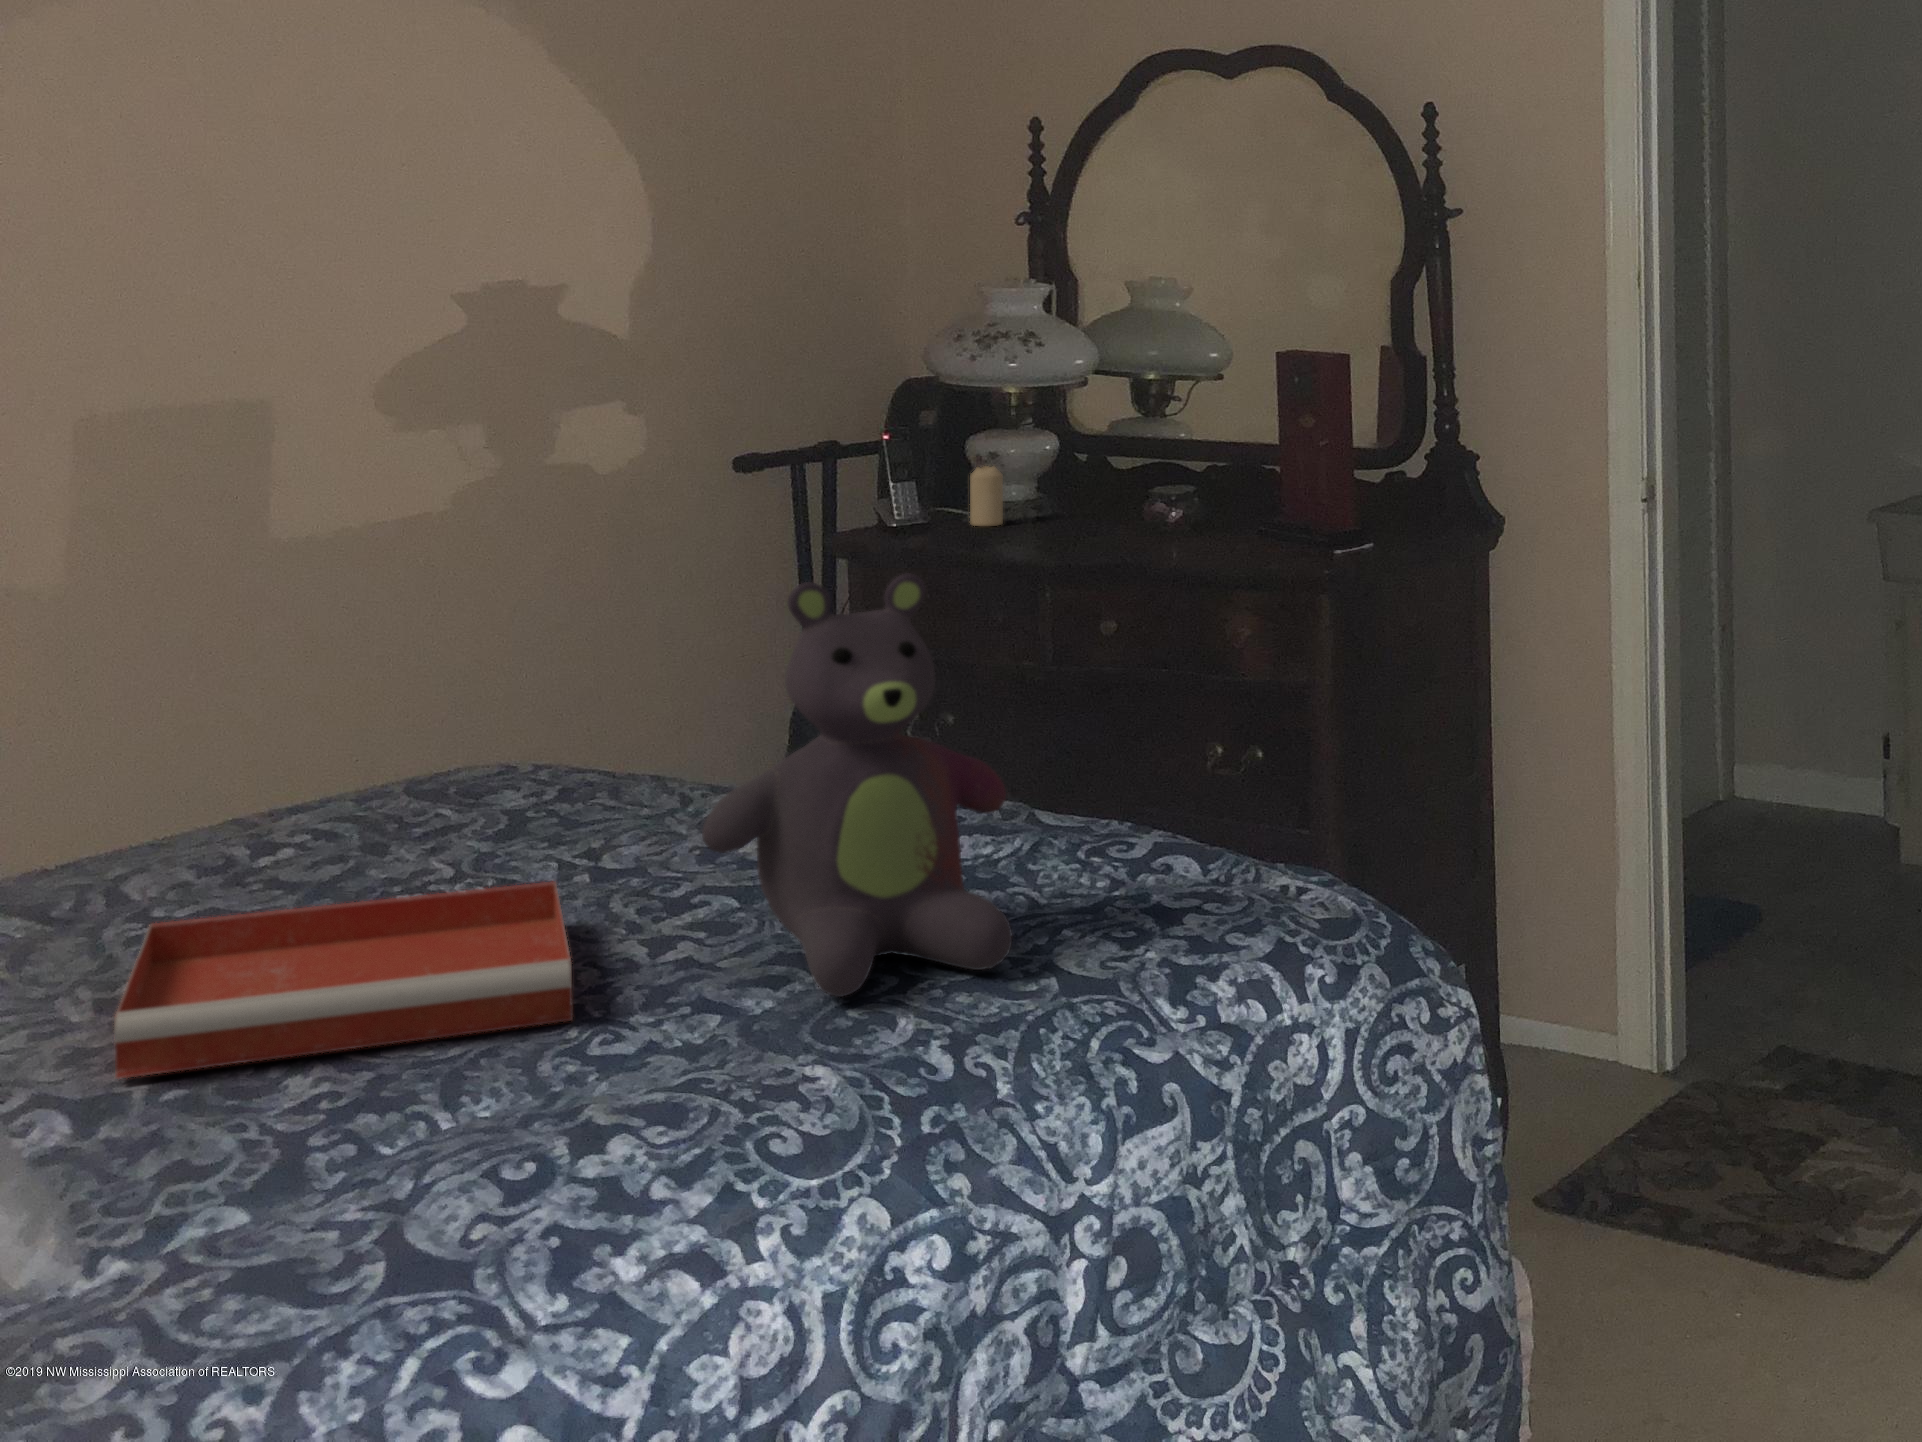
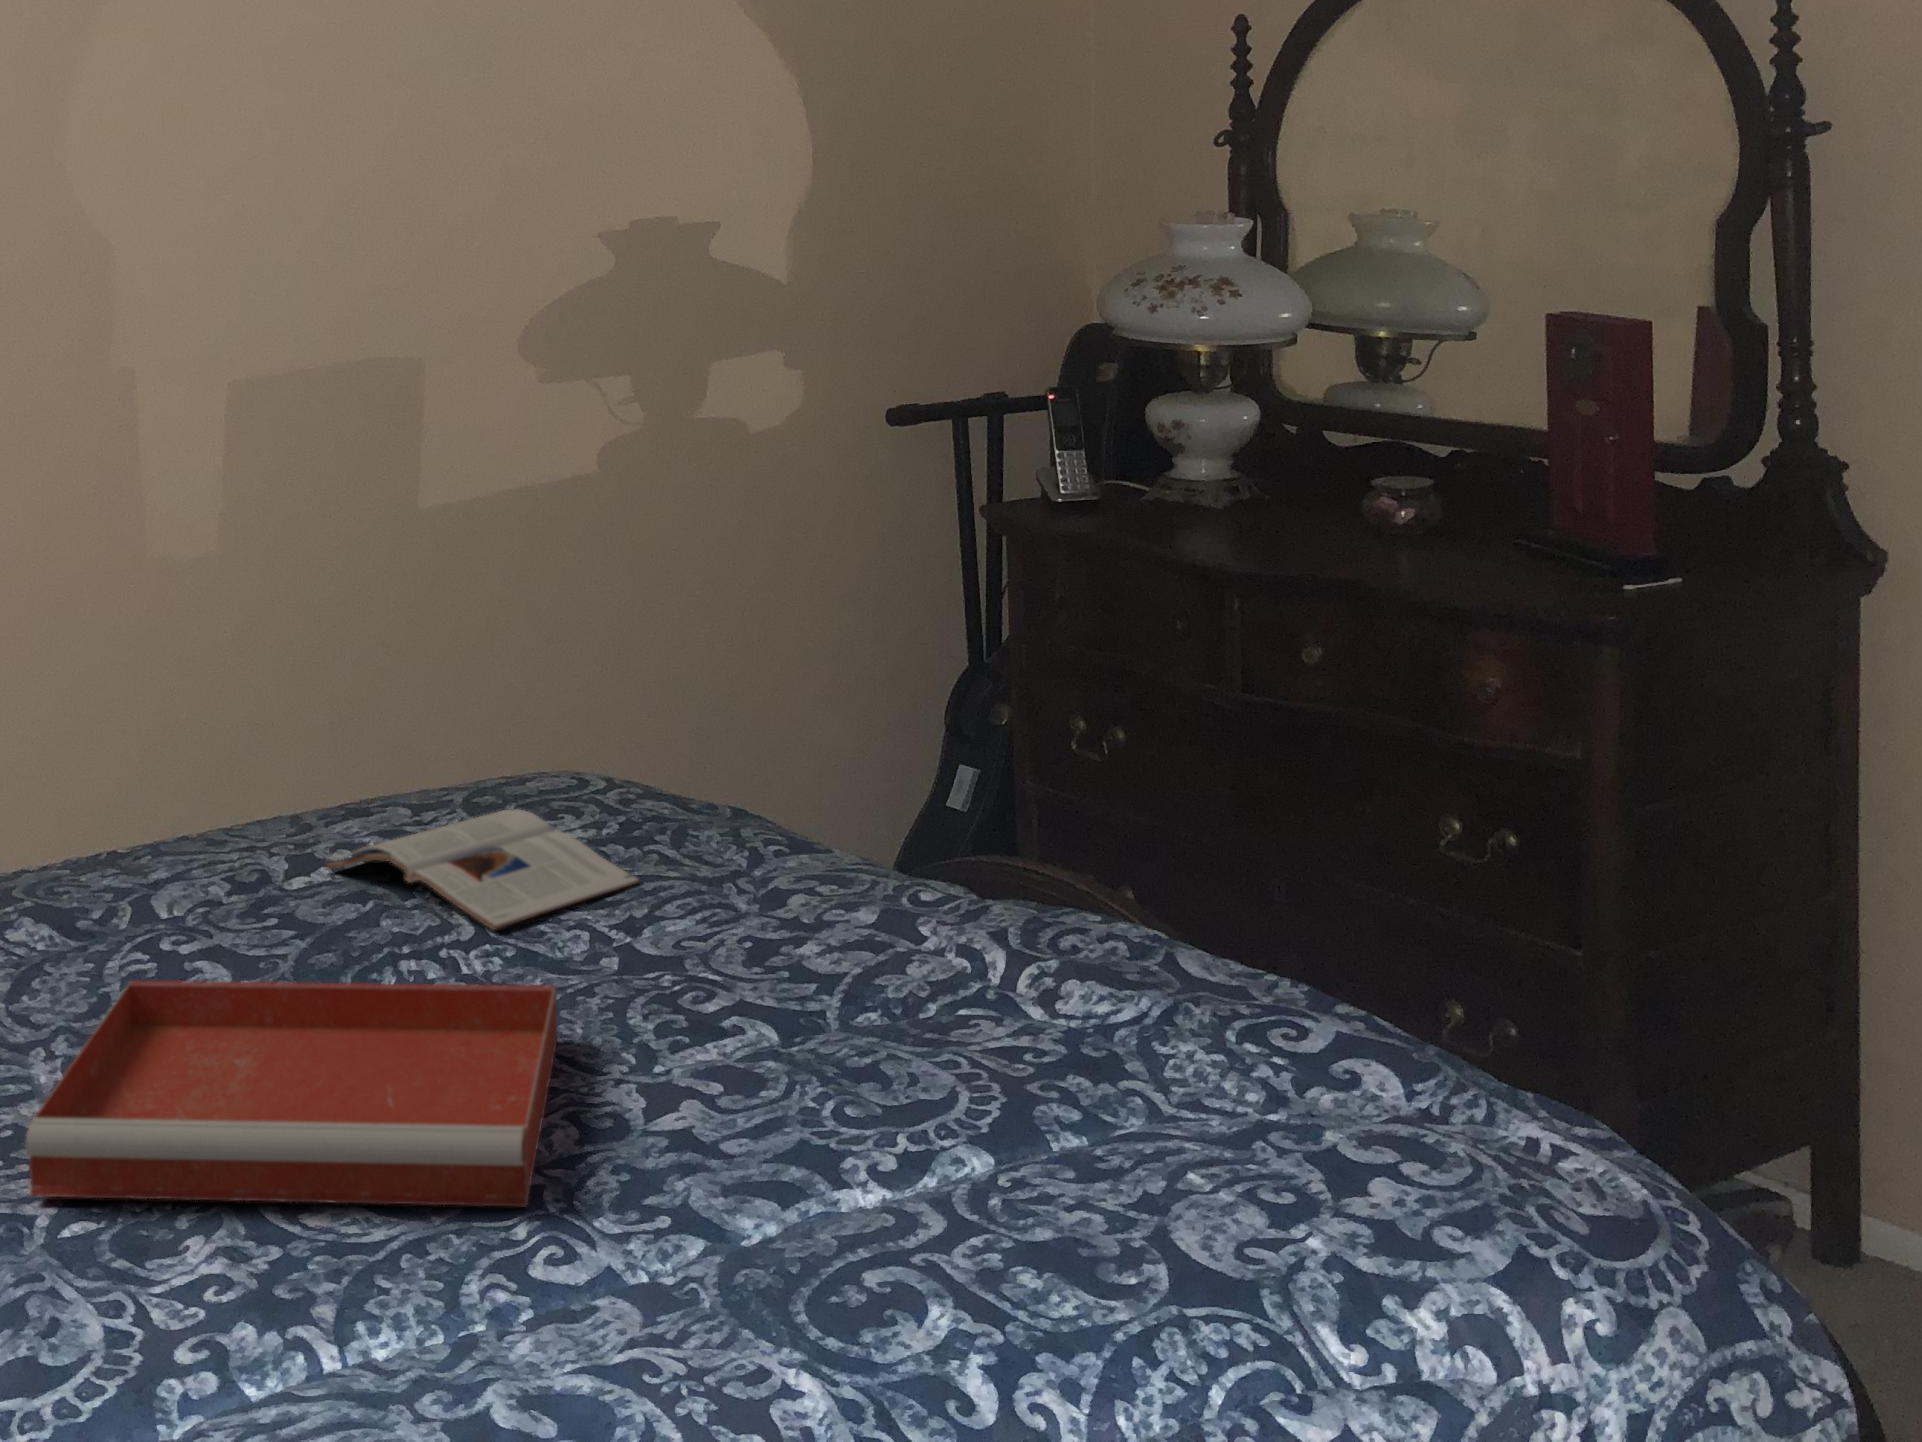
candle: present [970,466,1003,526] -> none [1146,441,1186,514]
stuffed bear: present [702,574,1013,997] -> none [697,648,1110,1242]
magazine: none [285,778,590,866] -> present [327,809,639,930]

